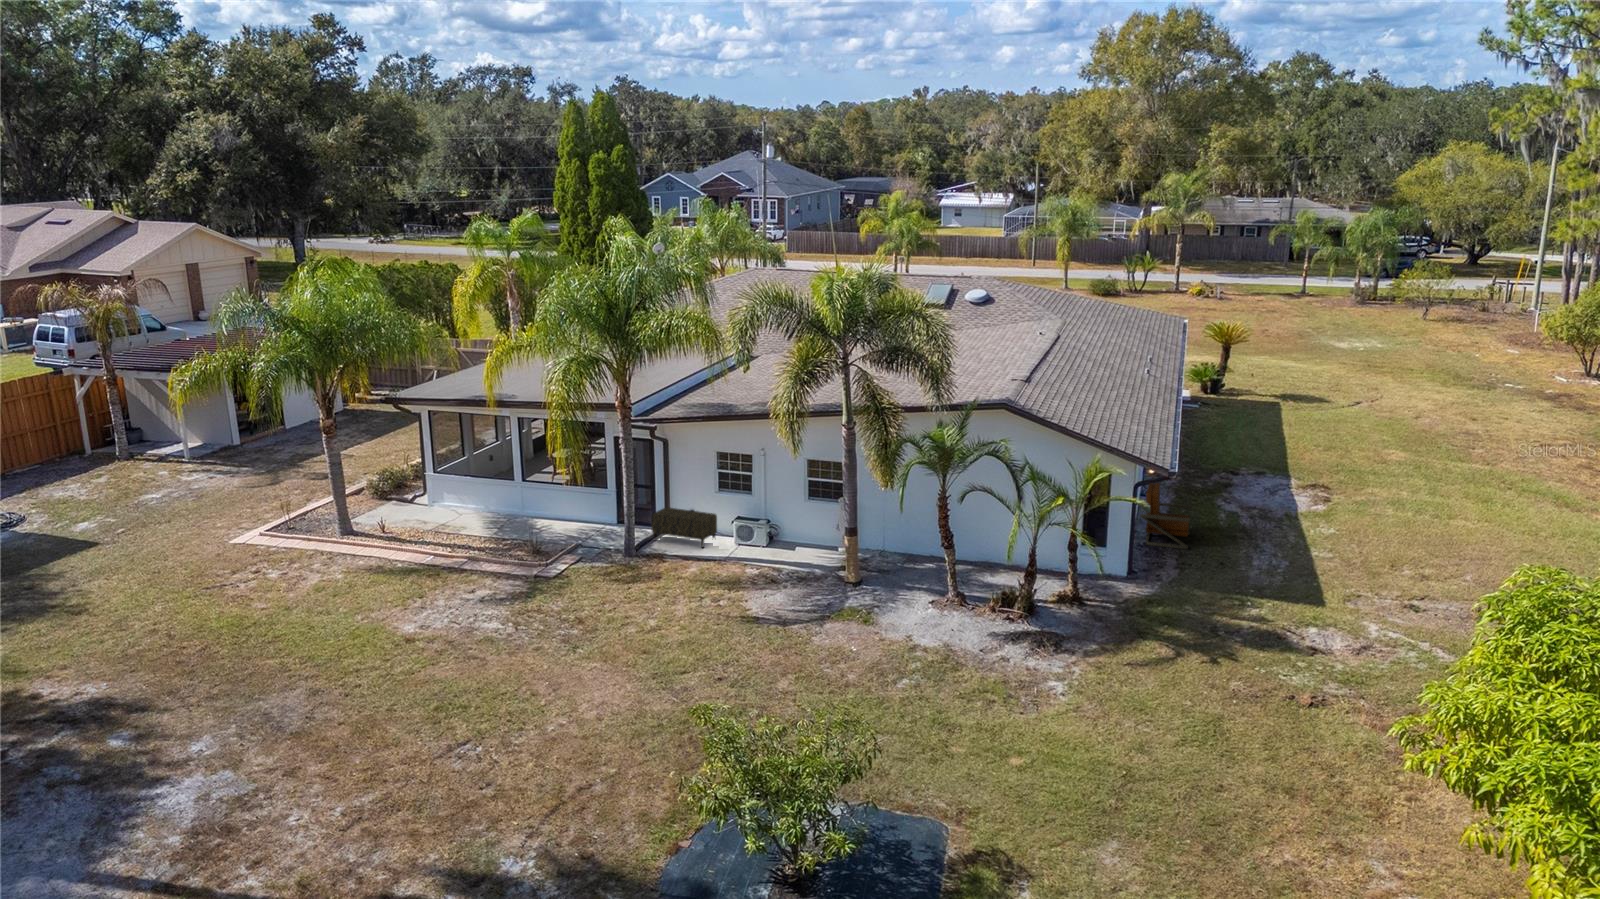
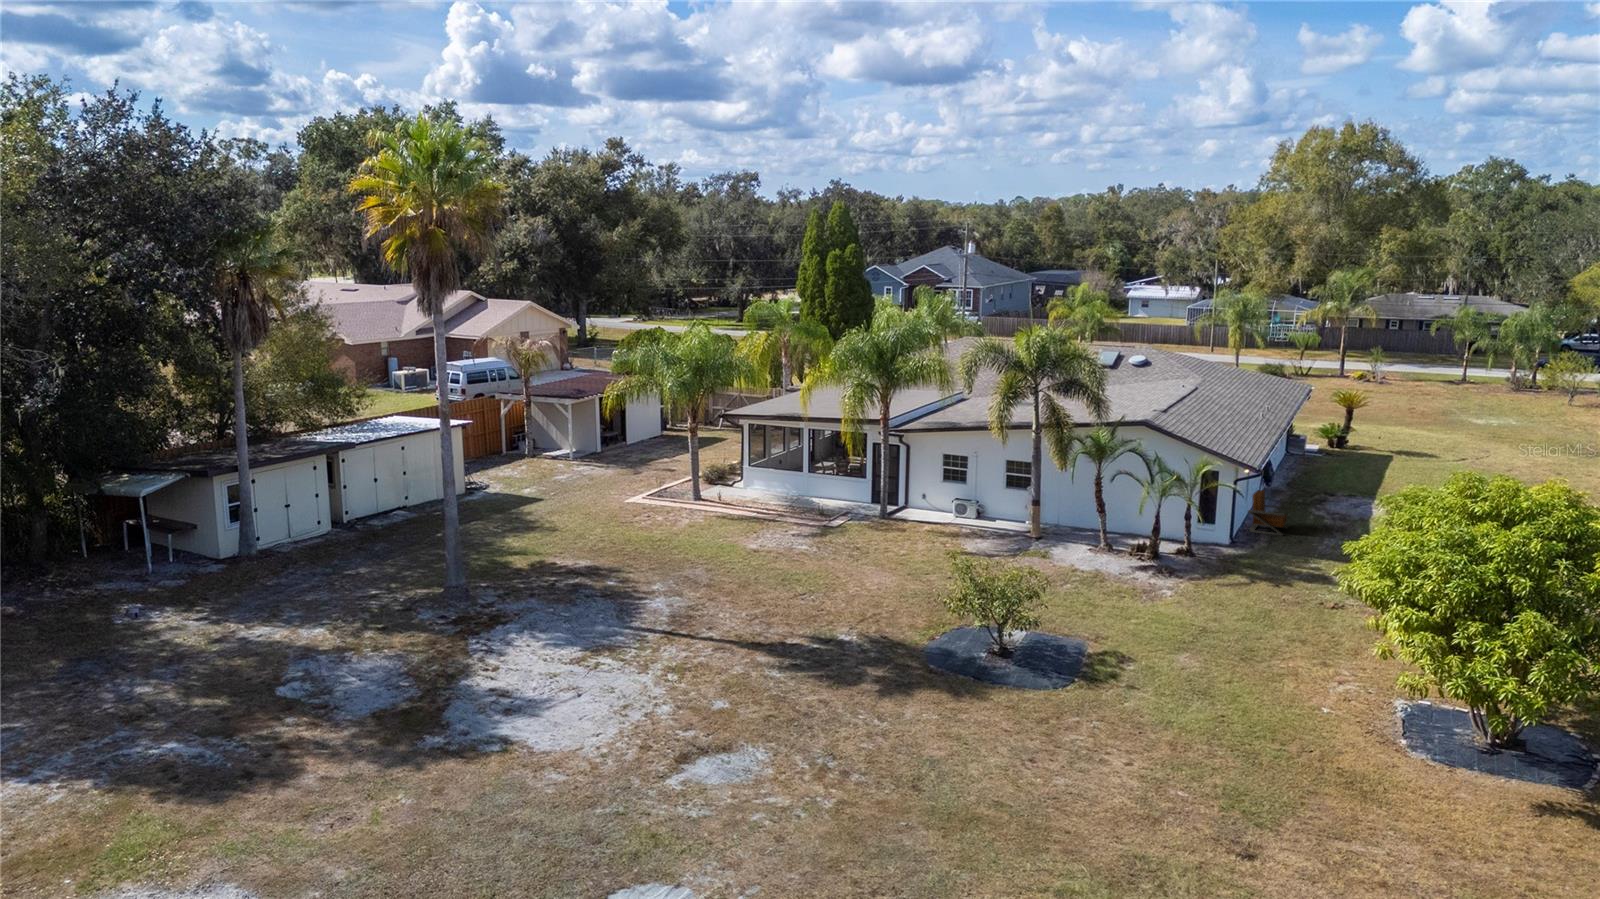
bench: present [651,507,717,548] -> none [898,492,943,519]

